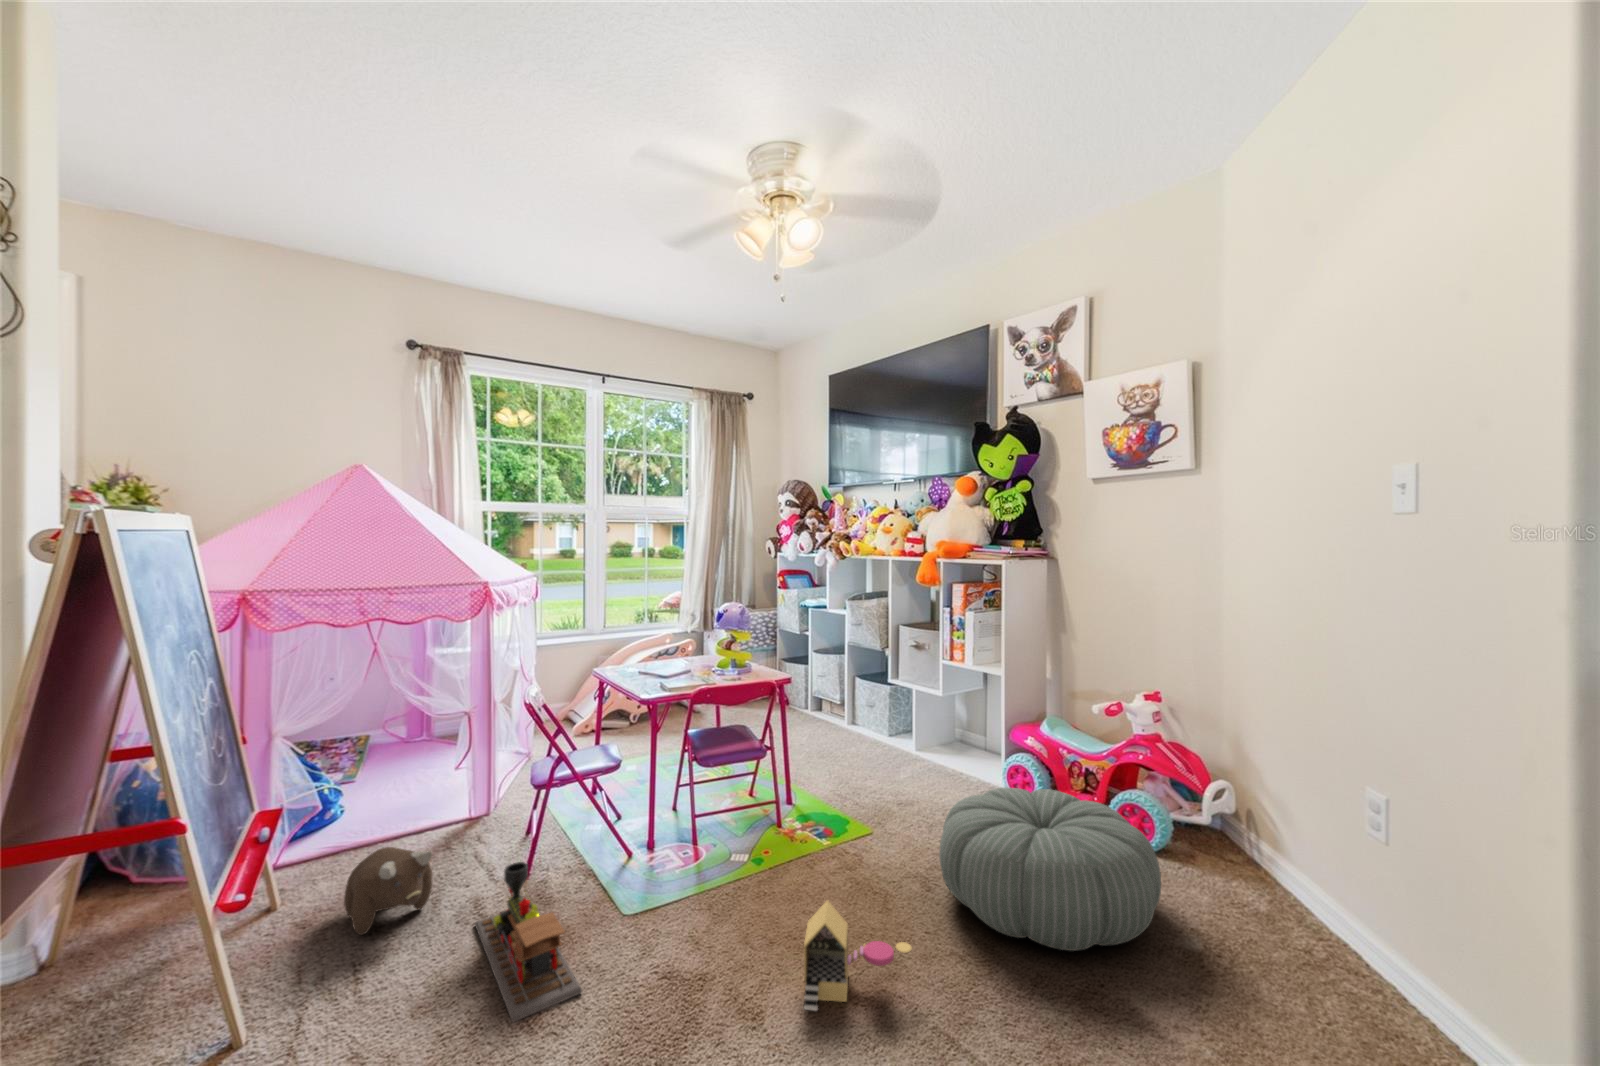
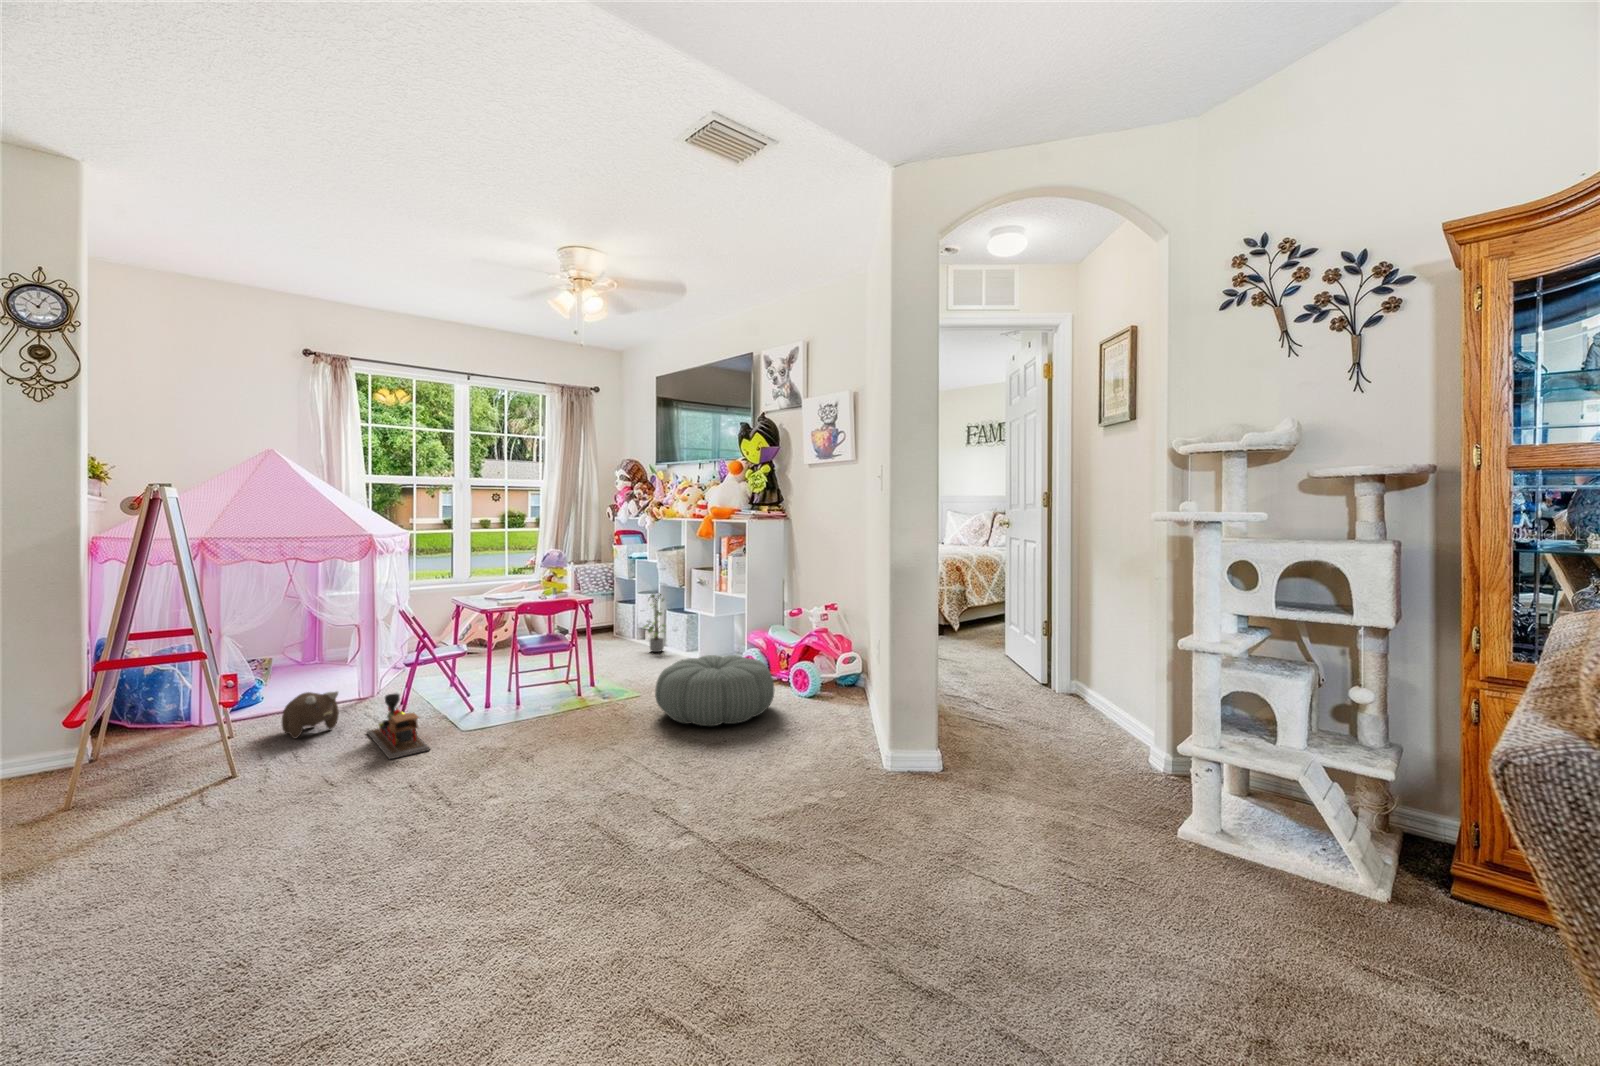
potted plant: none [829,657,867,741] -> present [642,593,665,652]
toy house: present [804,901,911,1011] -> none [551,700,615,749]

